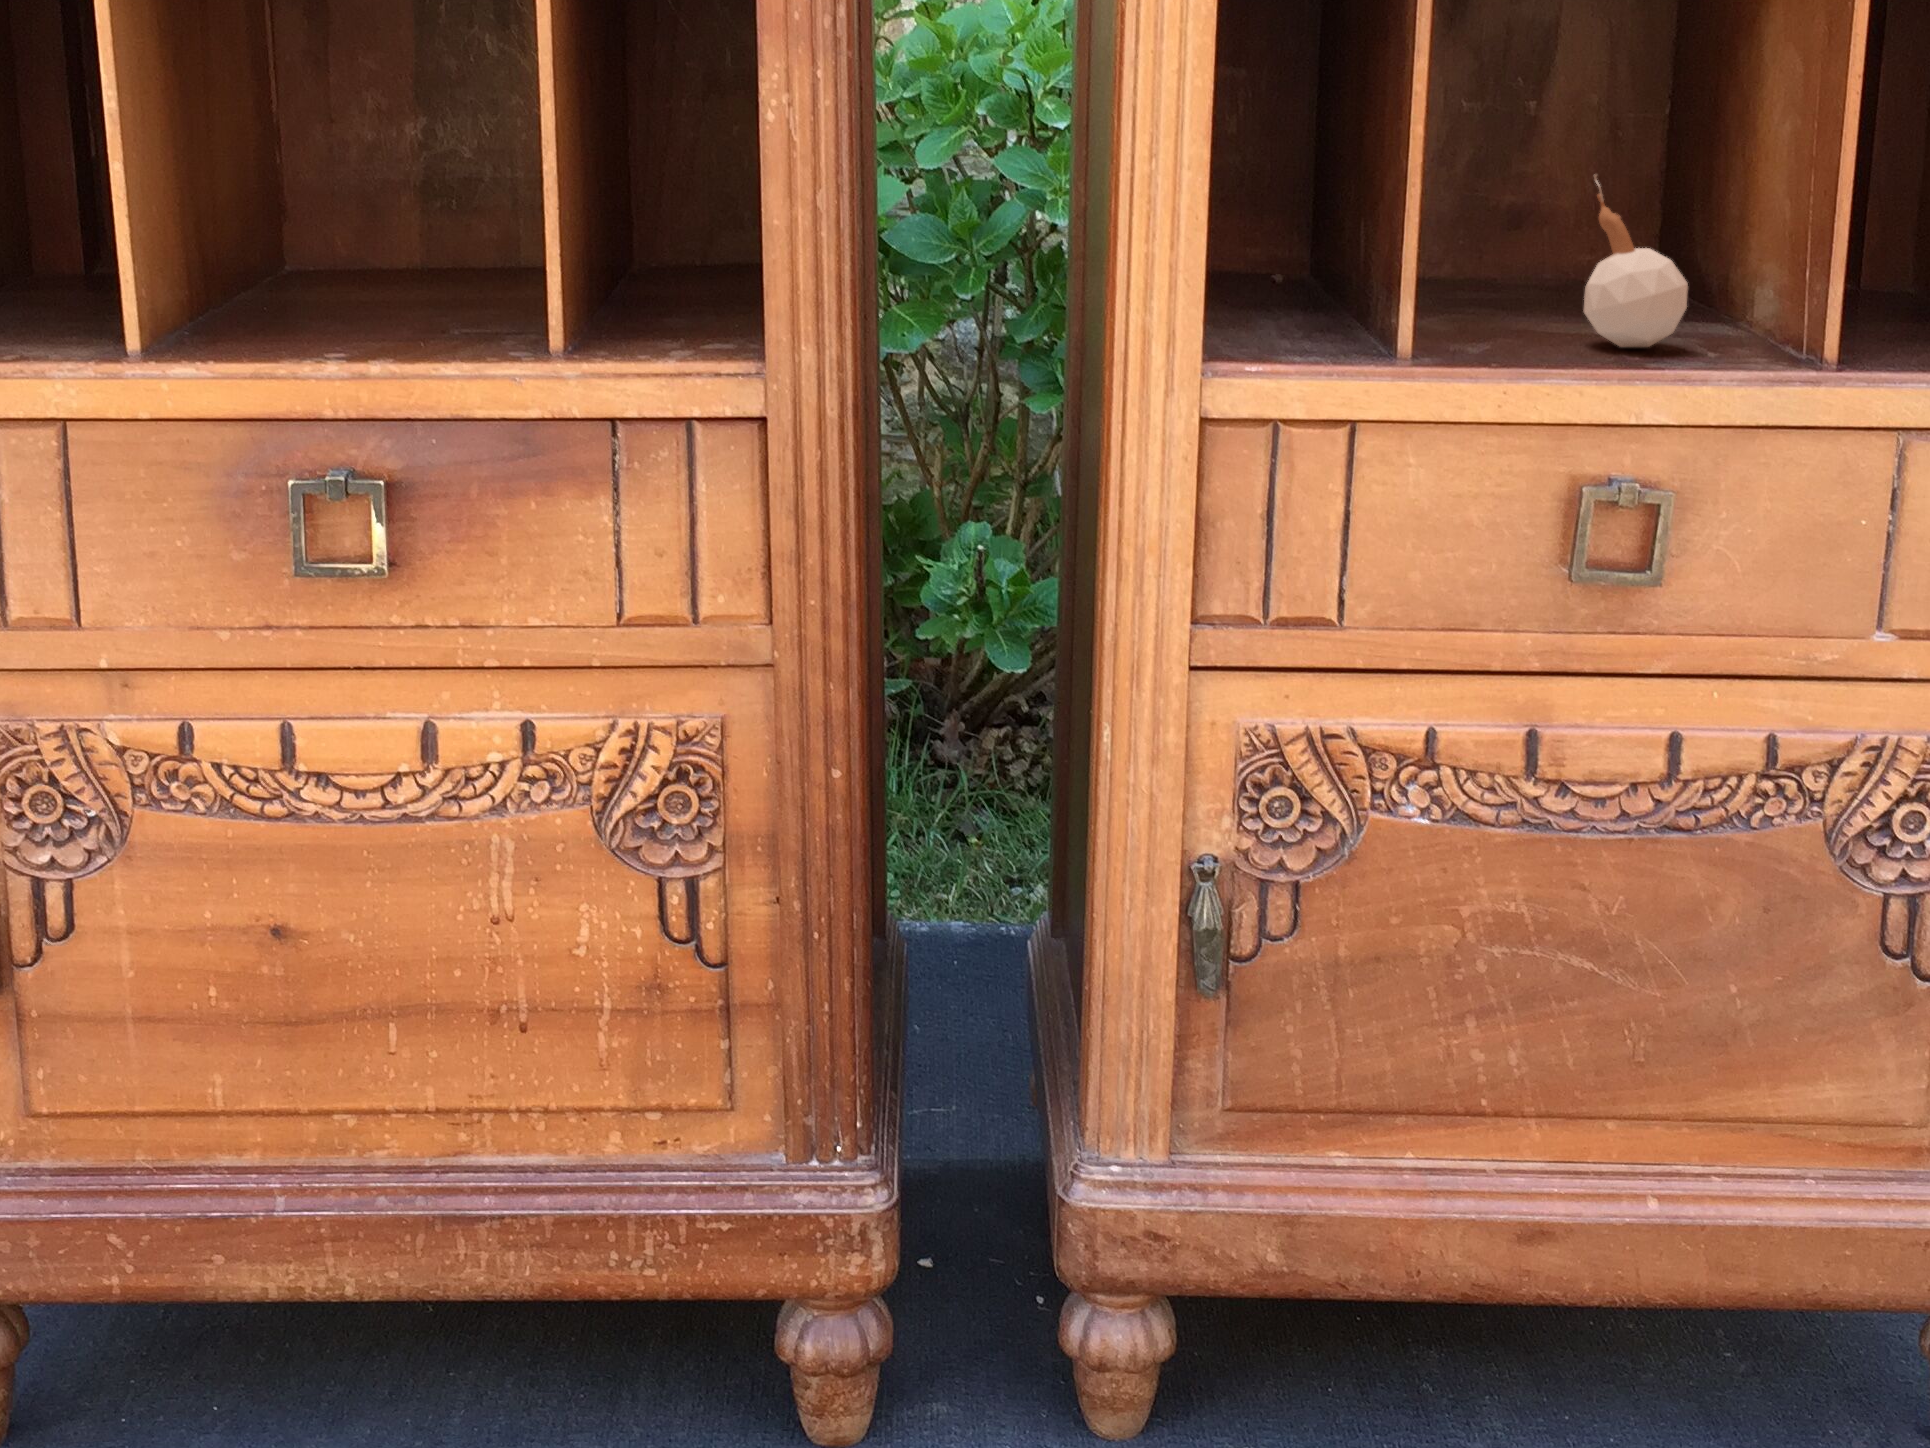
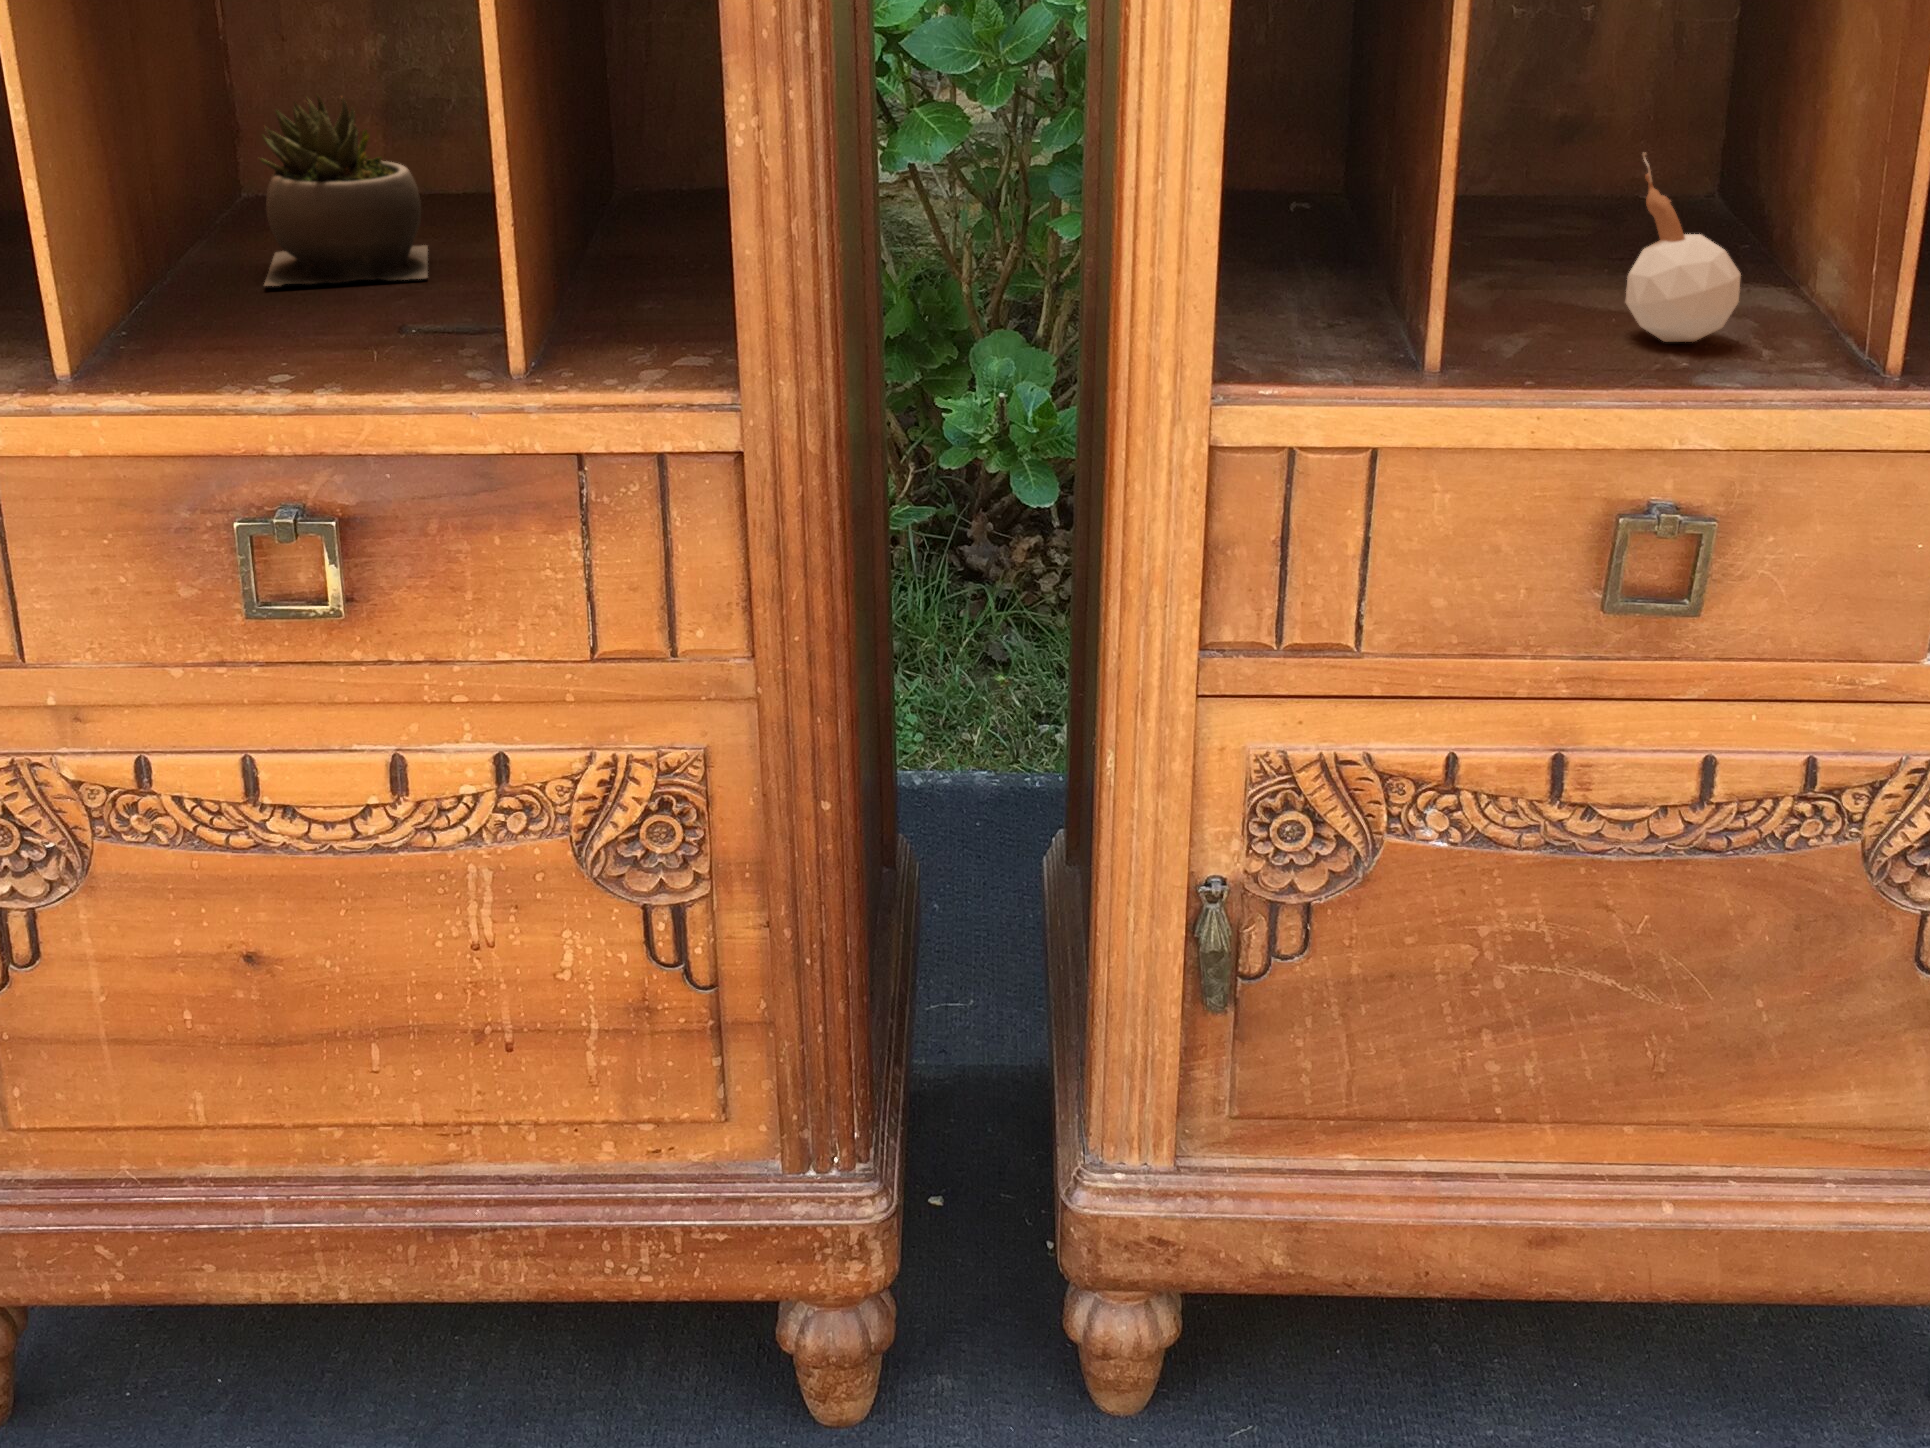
succulent plant: none [306,131,458,304] -> present [260,95,428,286]

